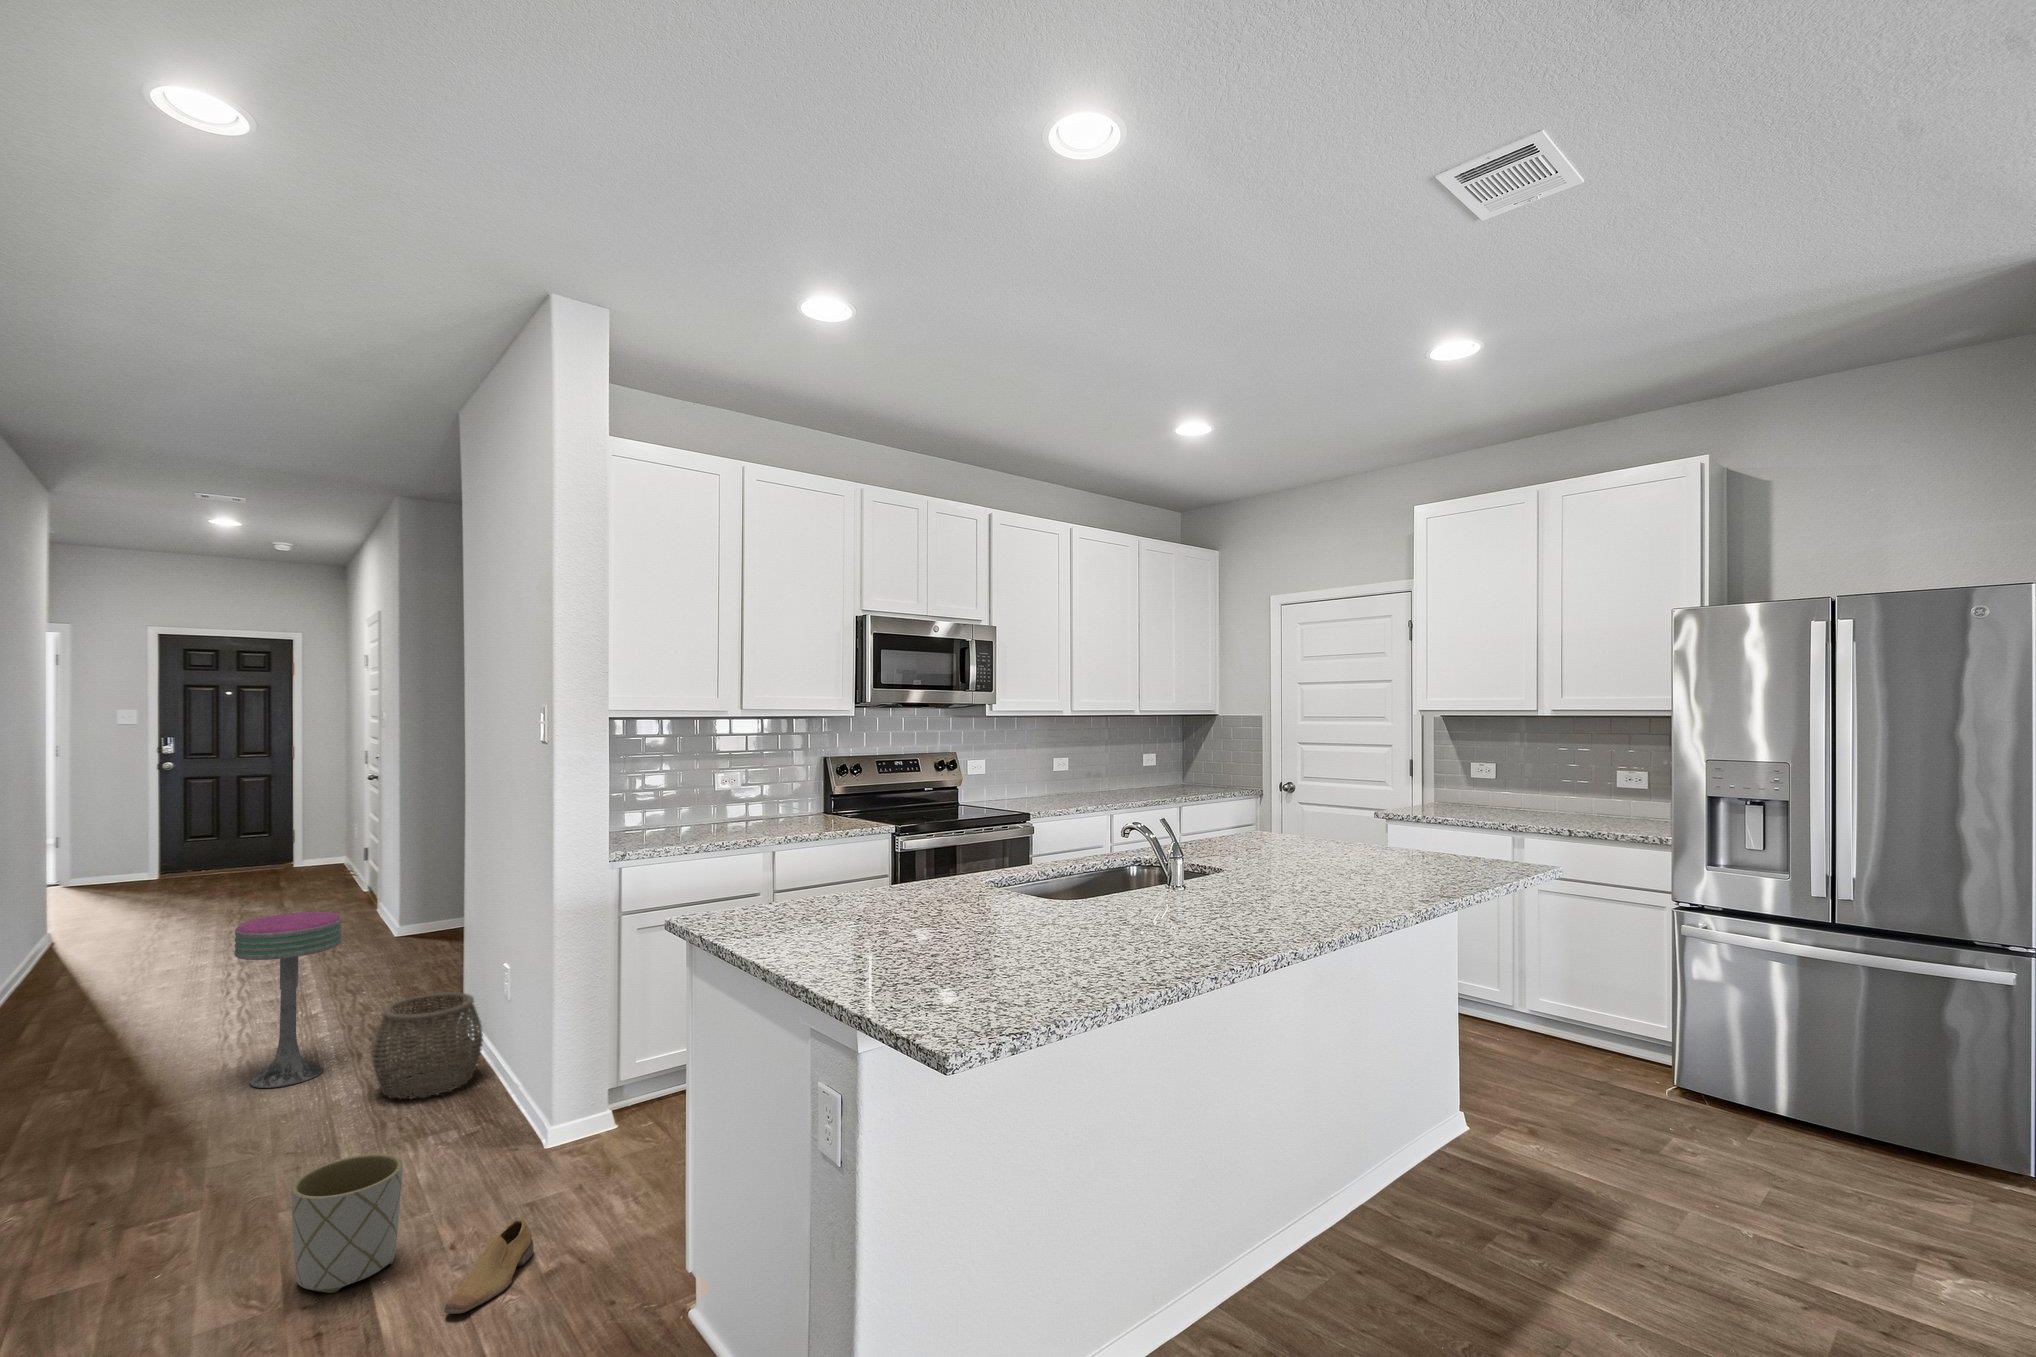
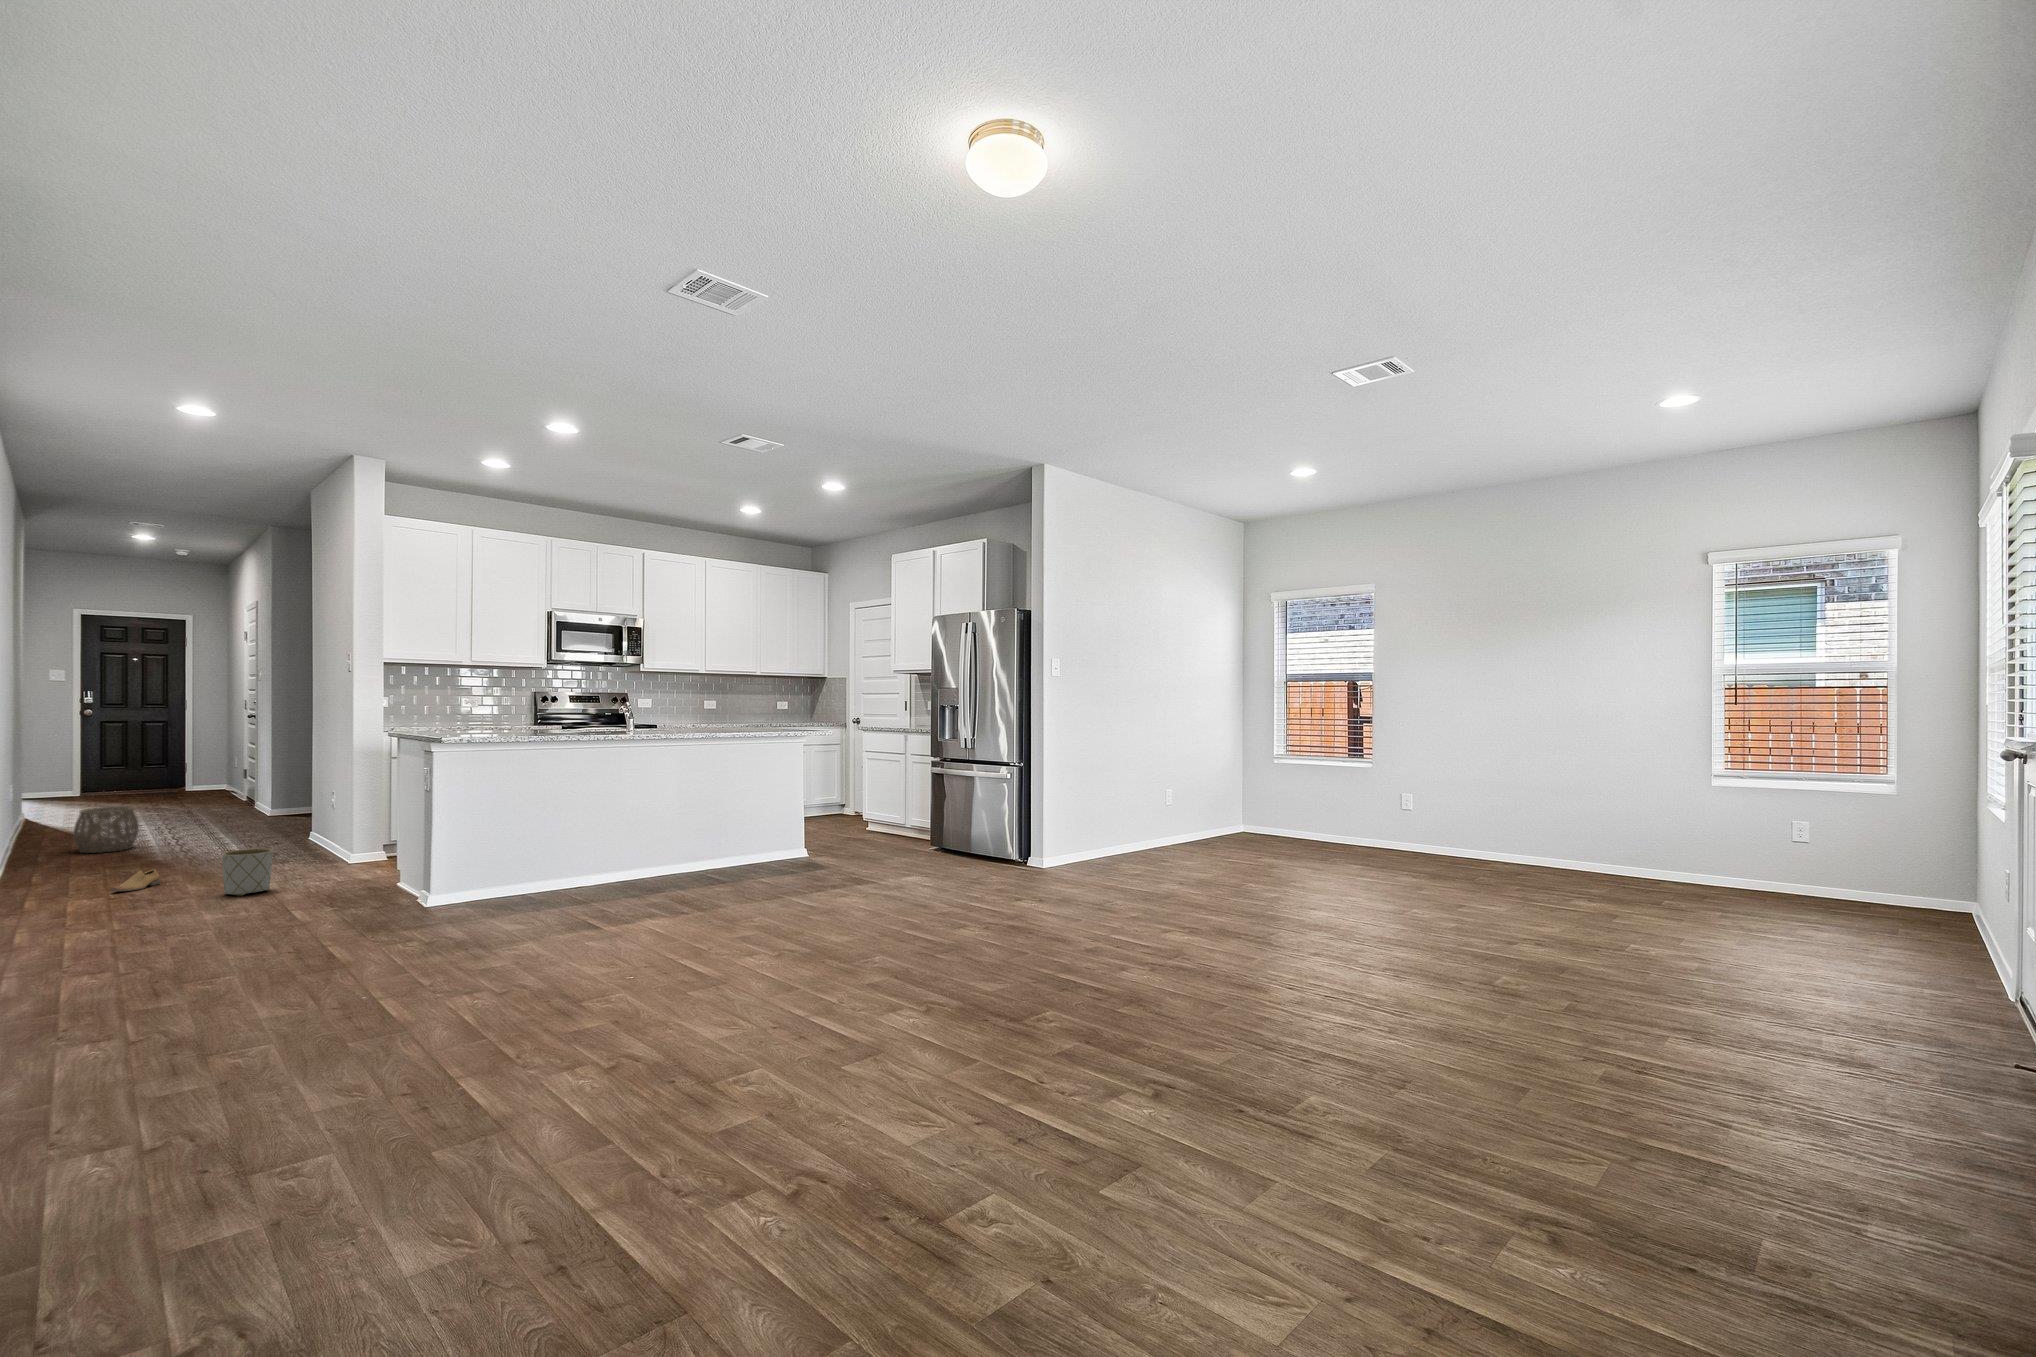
bar stool: present [234,912,341,1088] -> none [177,771,237,860]
woven basket: present [372,992,483,1099] -> present [73,807,139,853]
shoe: present [444,1218,534,1314] -> present [110,869,160,891]

